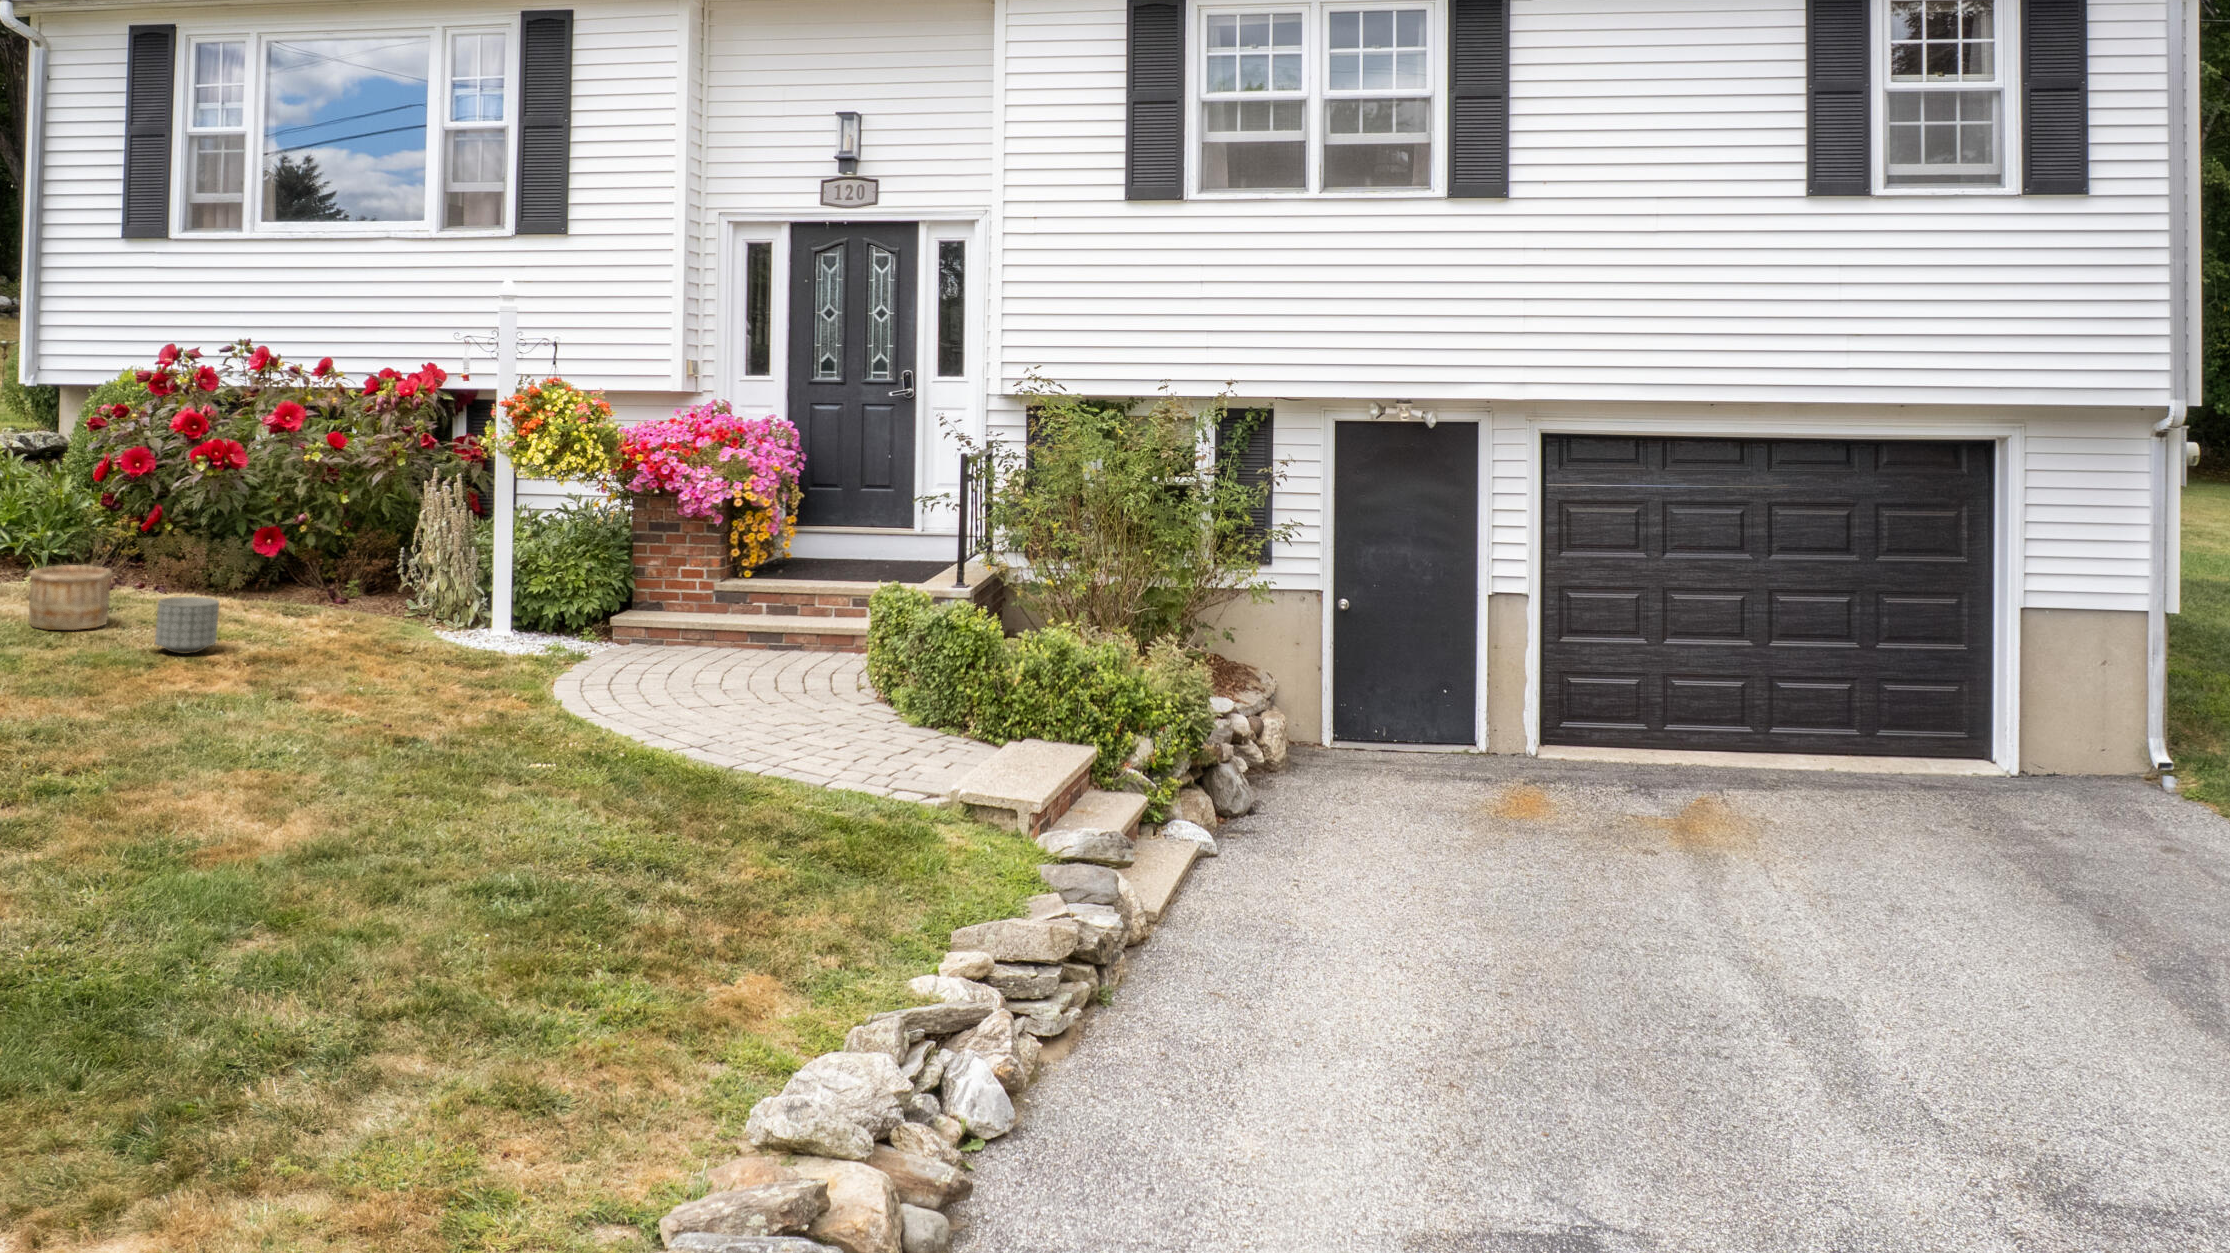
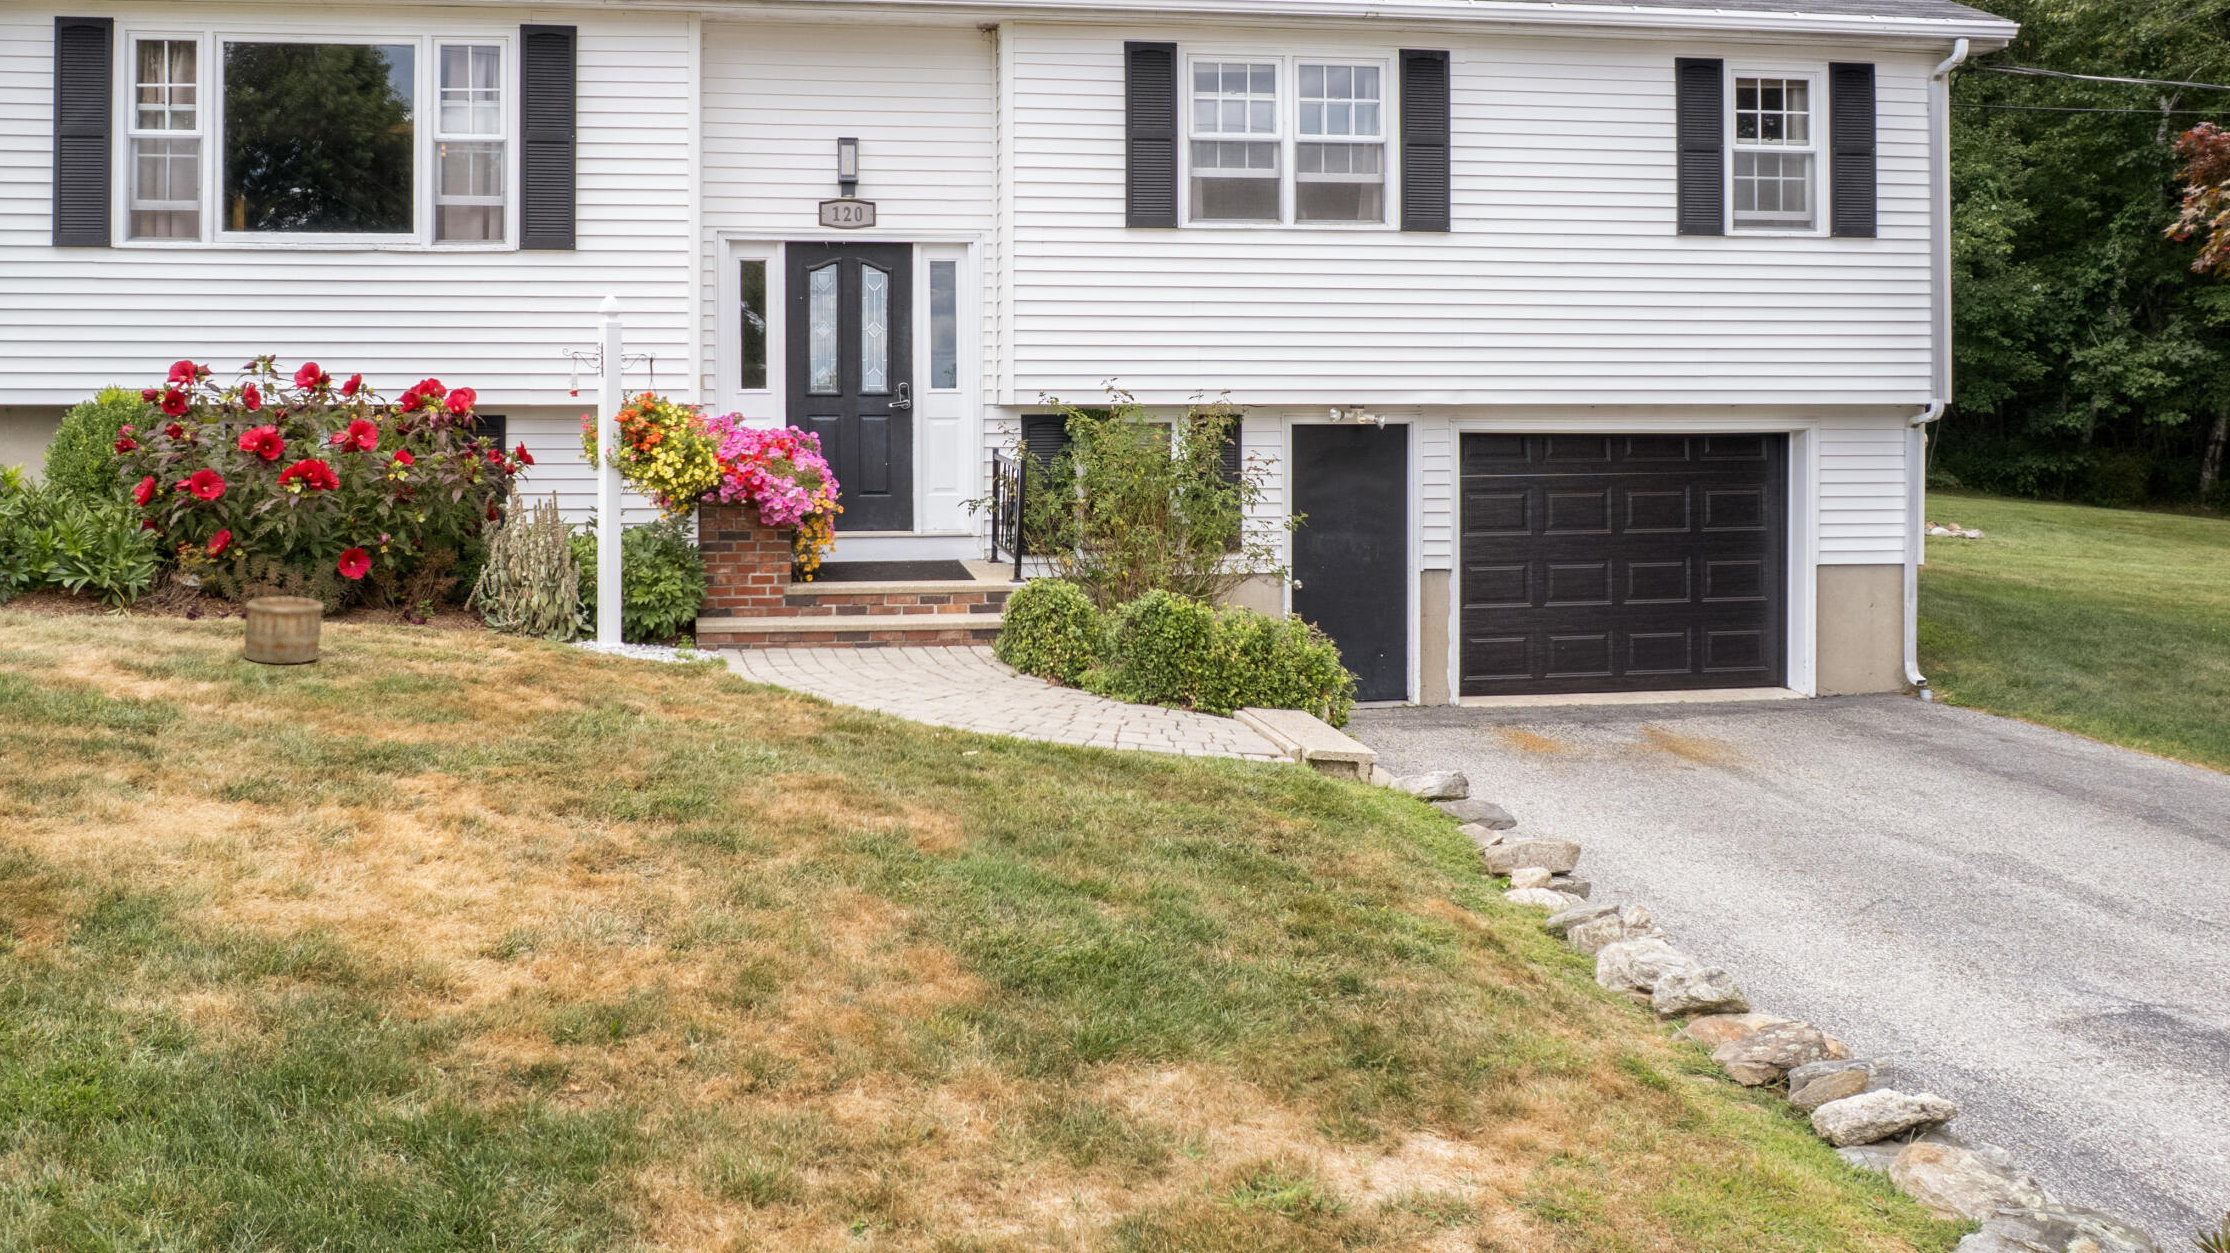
planter: present [155,597,219,654] -> none [411,623,470,679]

